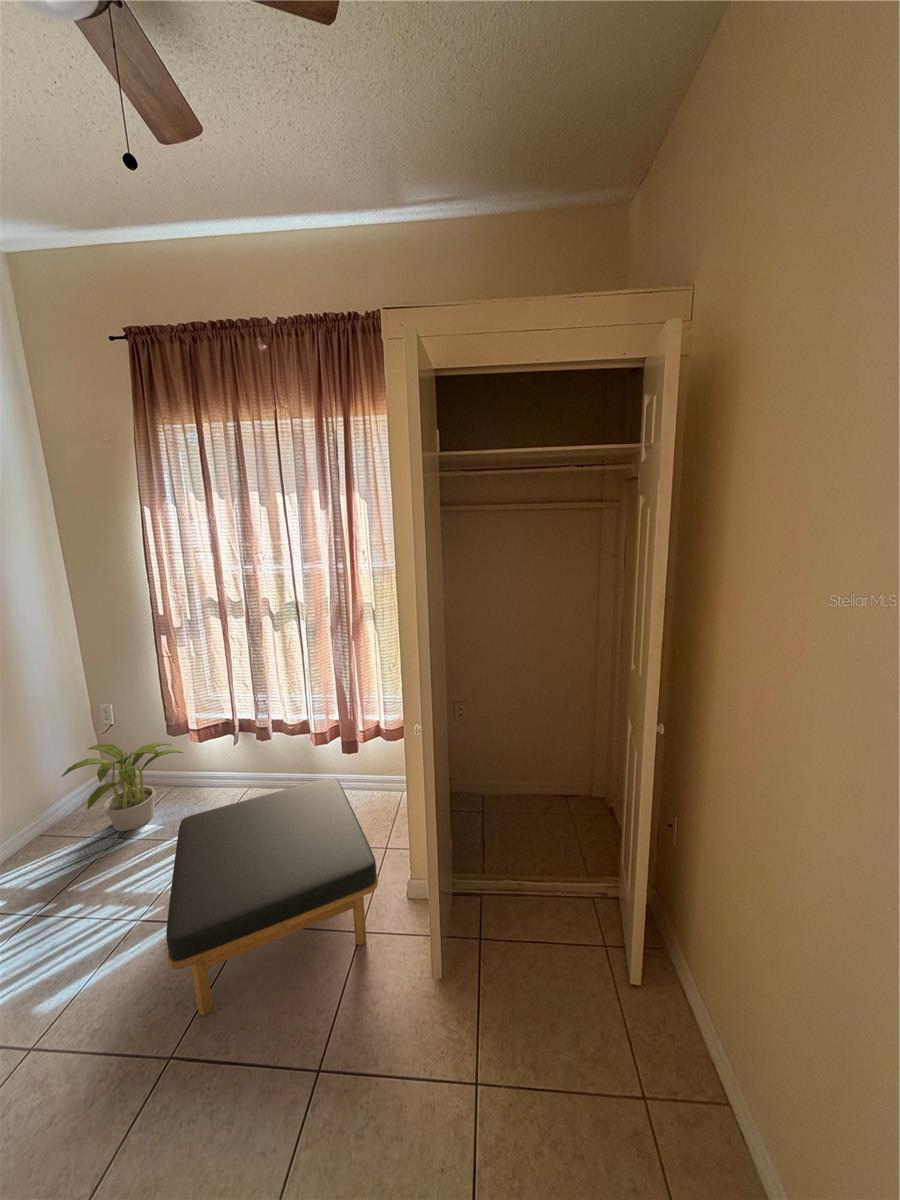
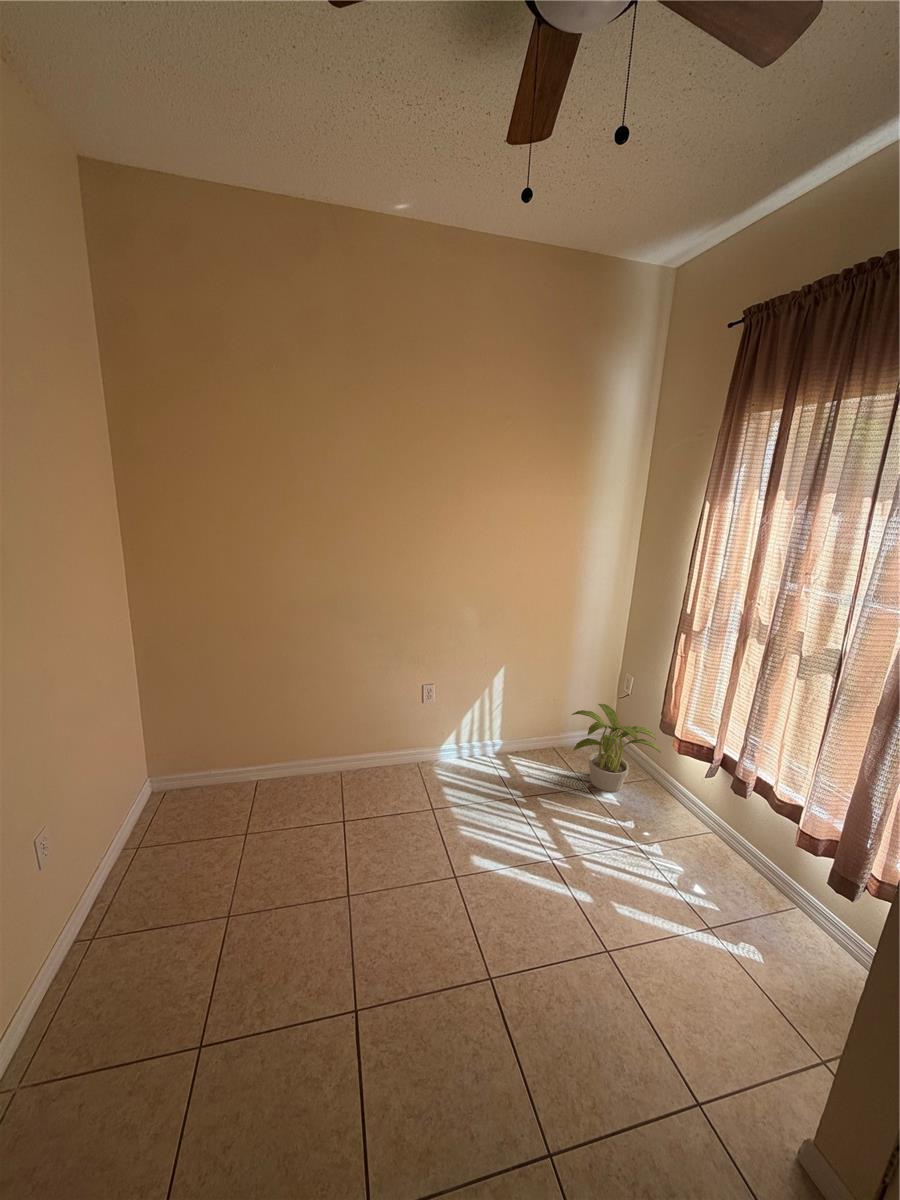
ottoman: present [166,777,378,1016] -> none [520,810,787,1119]

